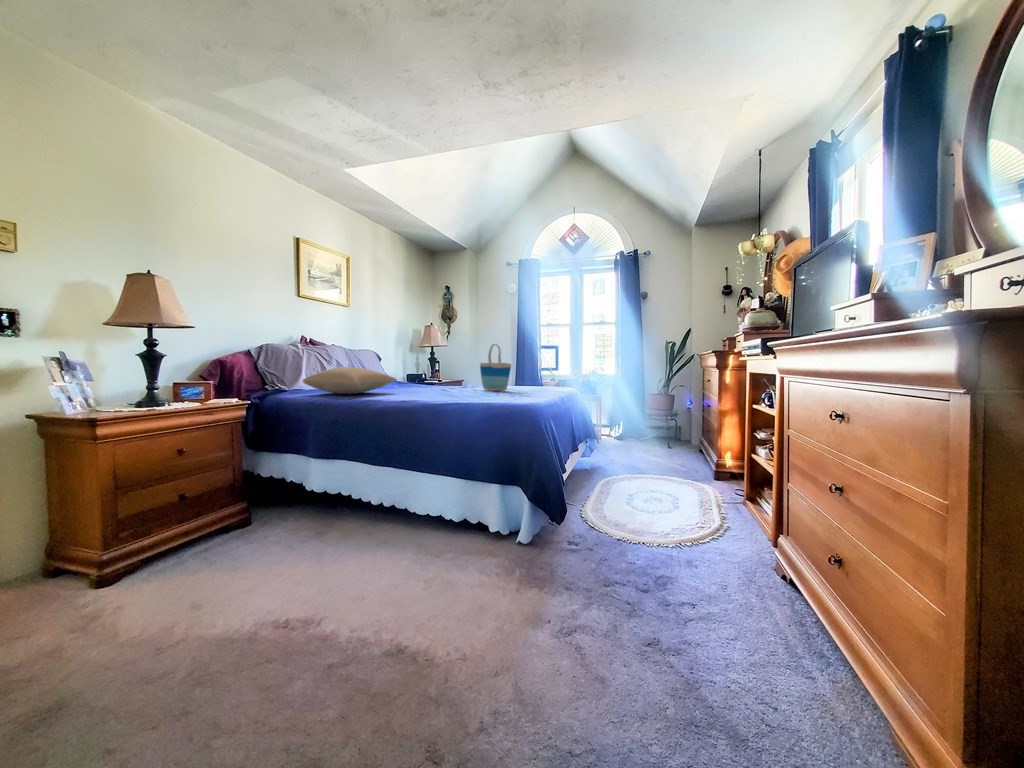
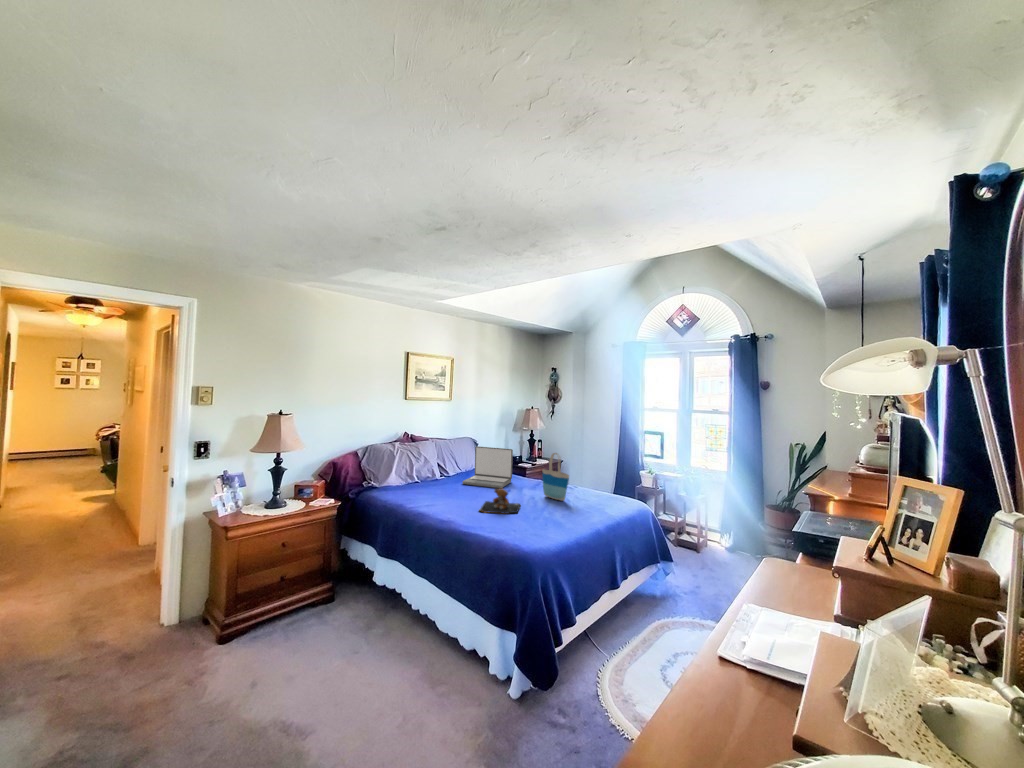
laptop: none [386,351,437,389] -> present [462,446,513,488]
pillow: present [303,367,397,394] -> none [385,471,461,497]
teddy bear: none [432,374,475,398] -> present [479,489,520,514]

